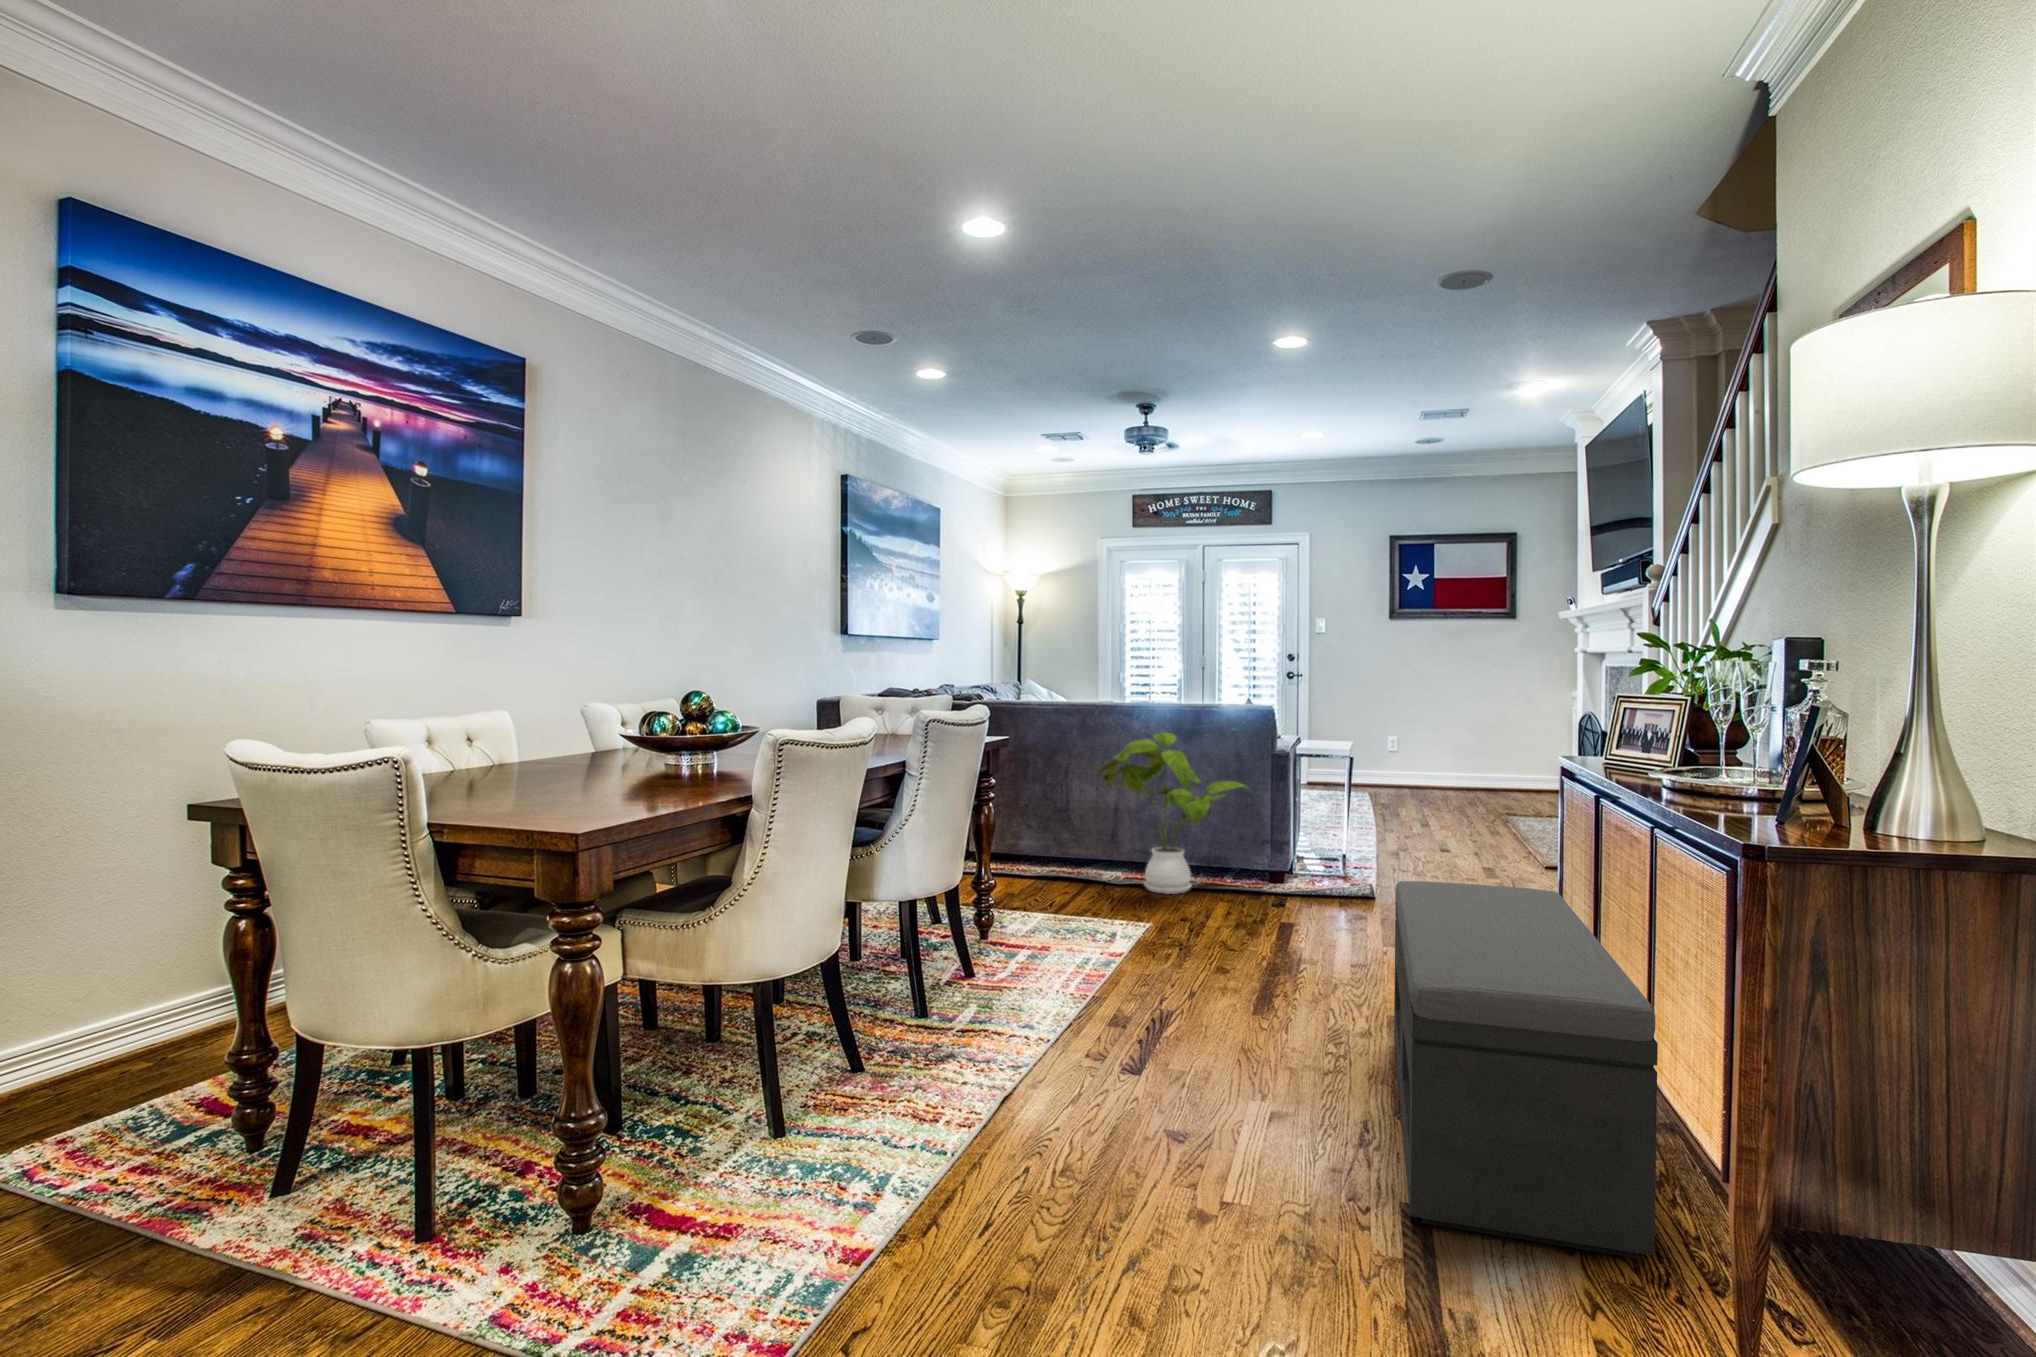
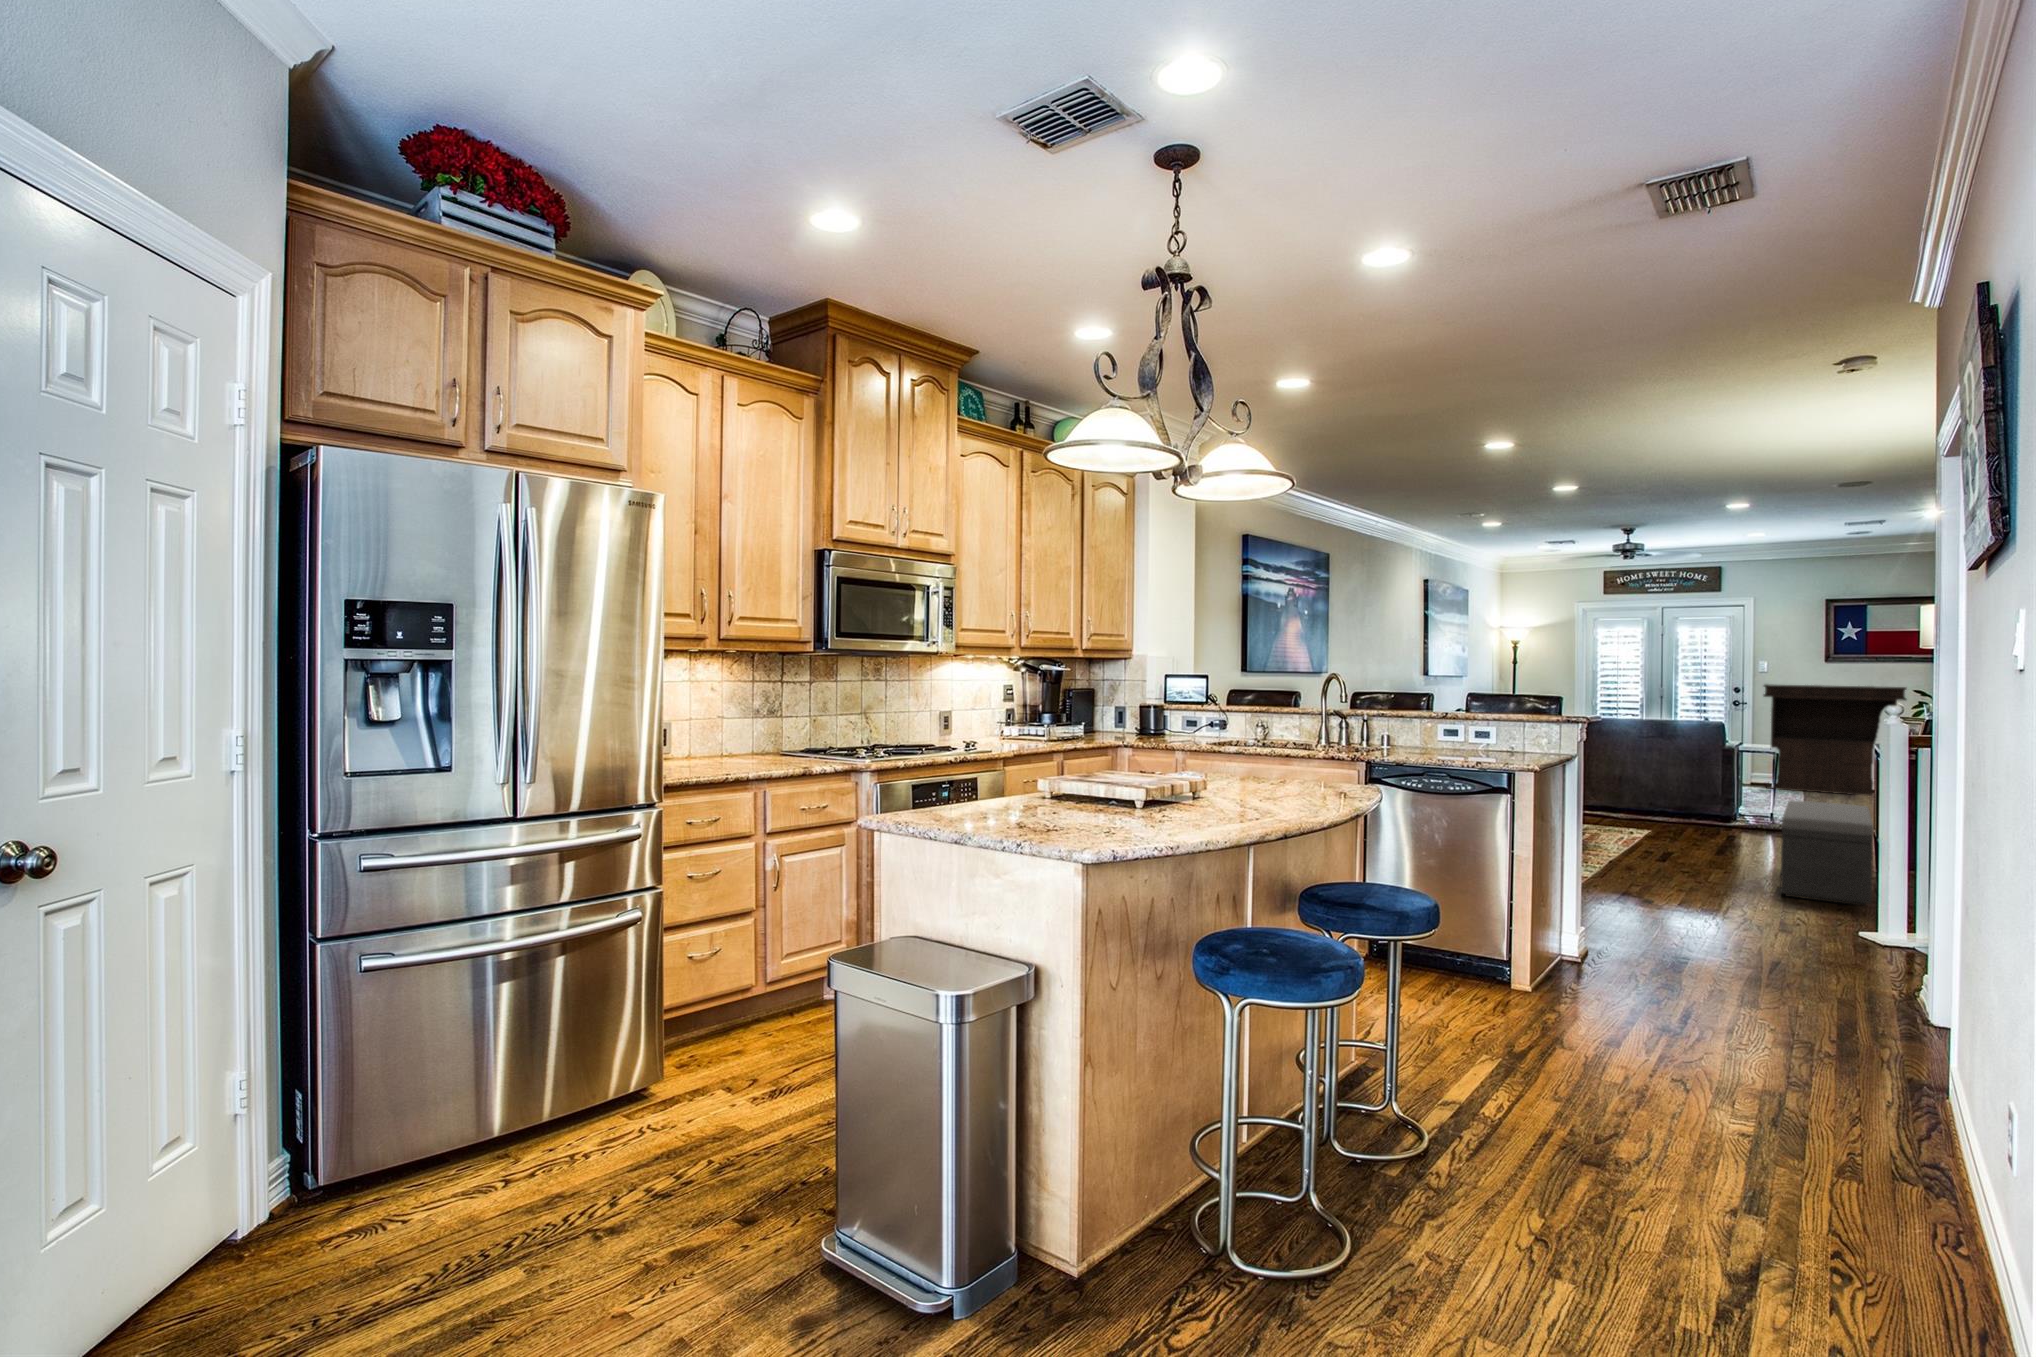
console table: none [1322,649,1489,801] -> present [1764,684,1906,796]
house plant: present [1097,732,1252,894] -> none [1612,737,1712,825]

